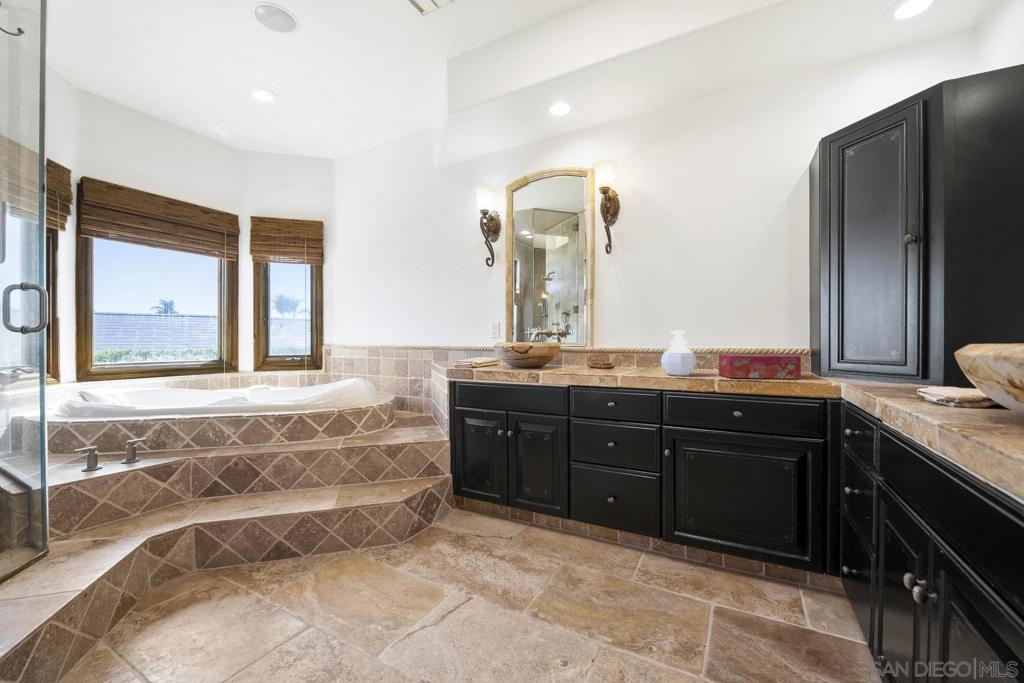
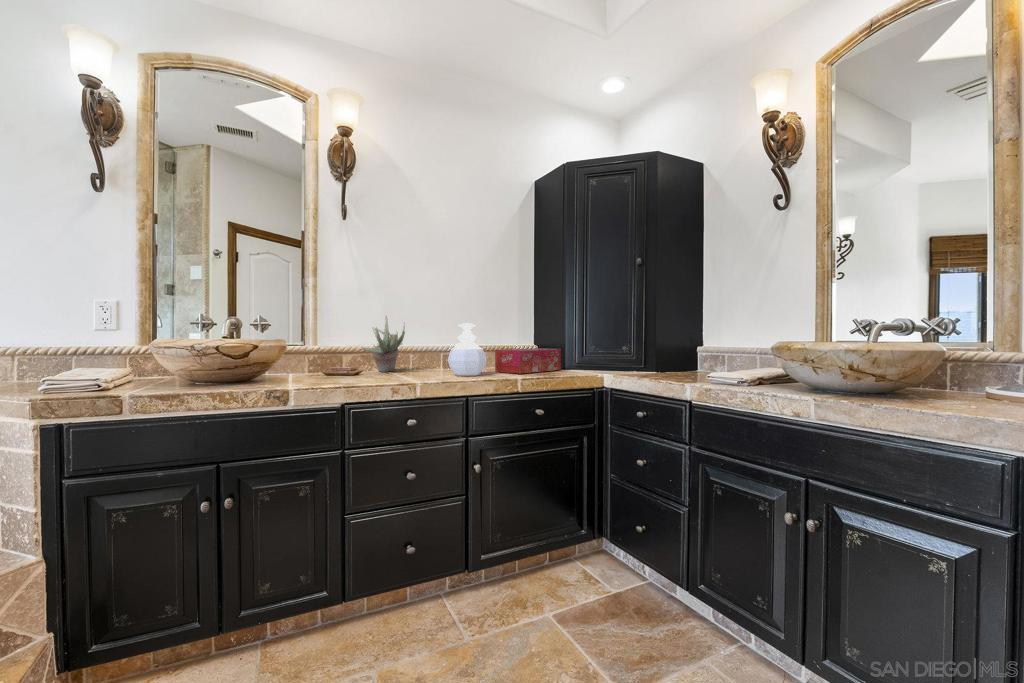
succulent plant: none [606,325,647,367] -> present [362,316,405,372]

